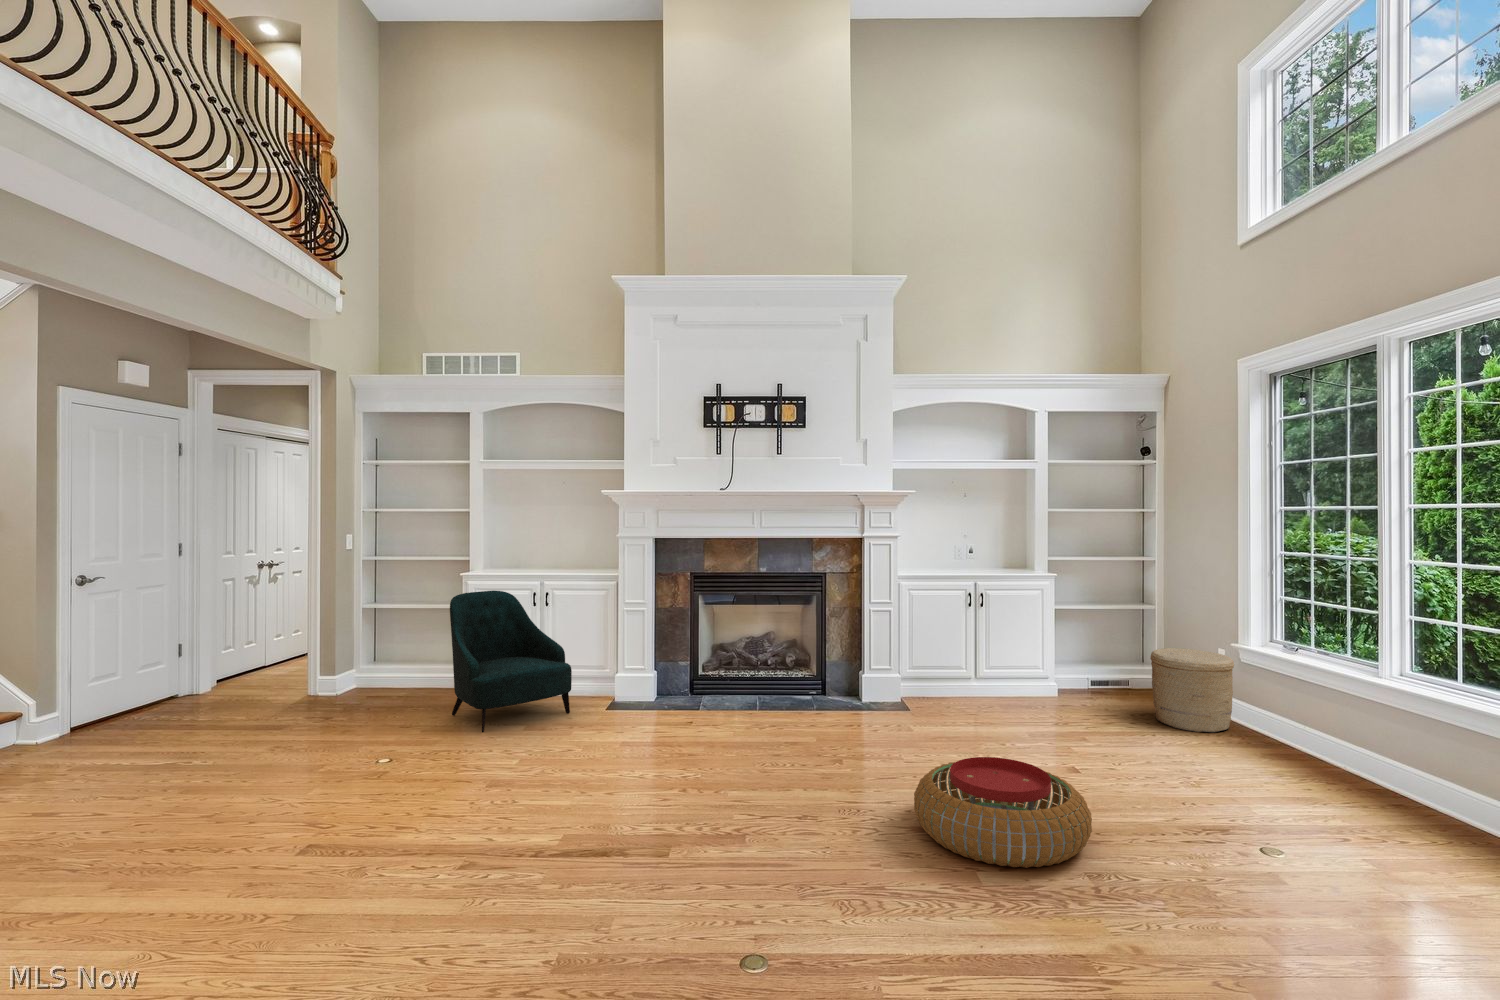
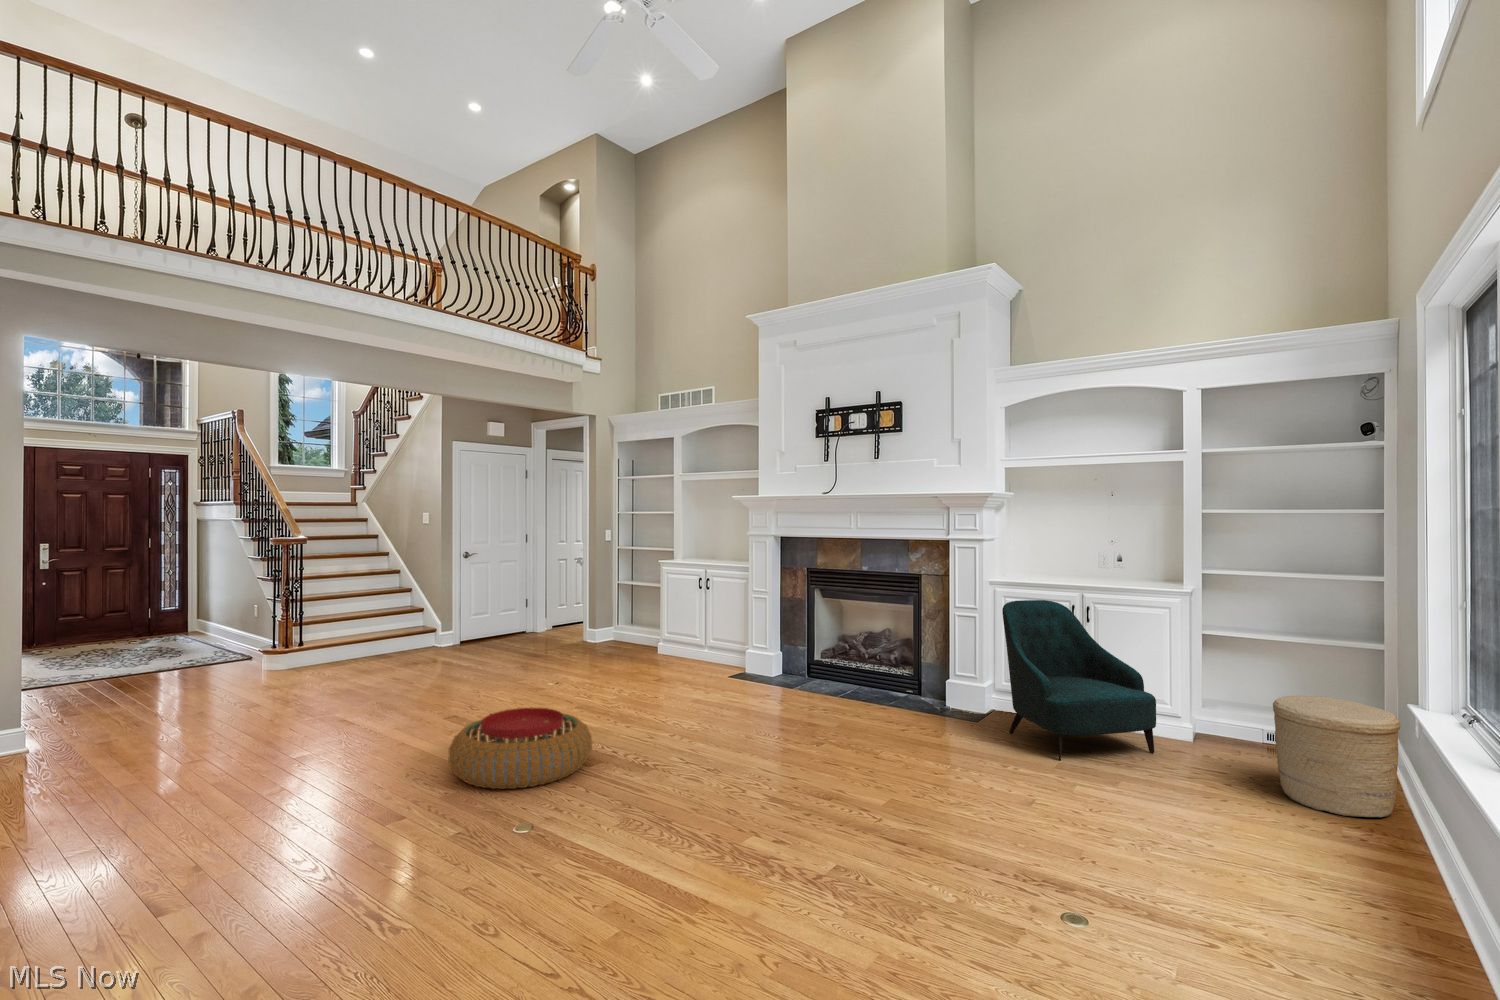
armchair: present [450,591,572,733] -> present [1002,600,1156,761]
pouf: present [914,757,1092,868] -> present [448,708,592,789]

